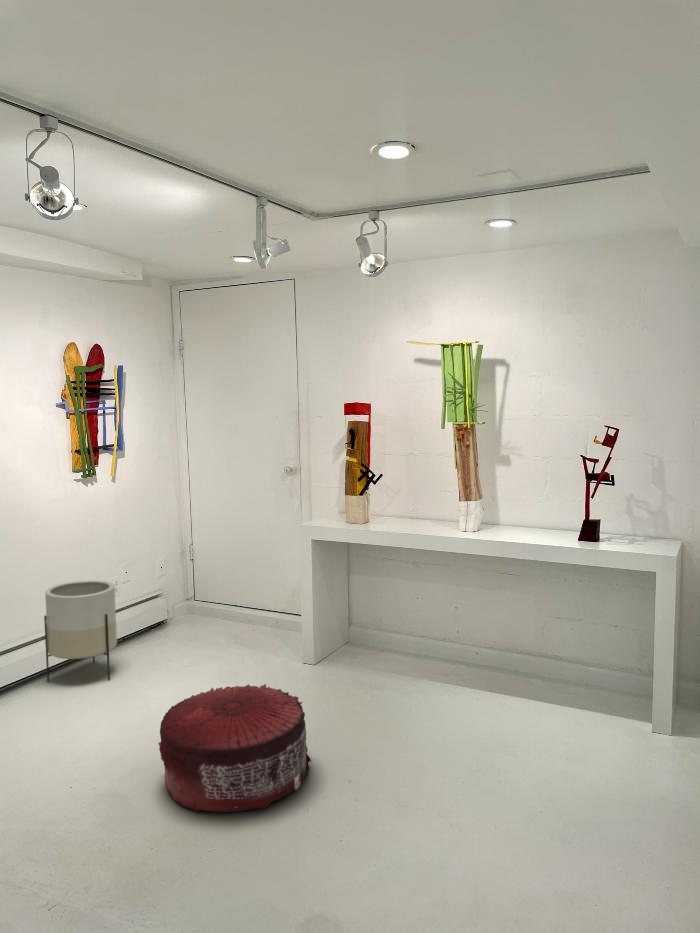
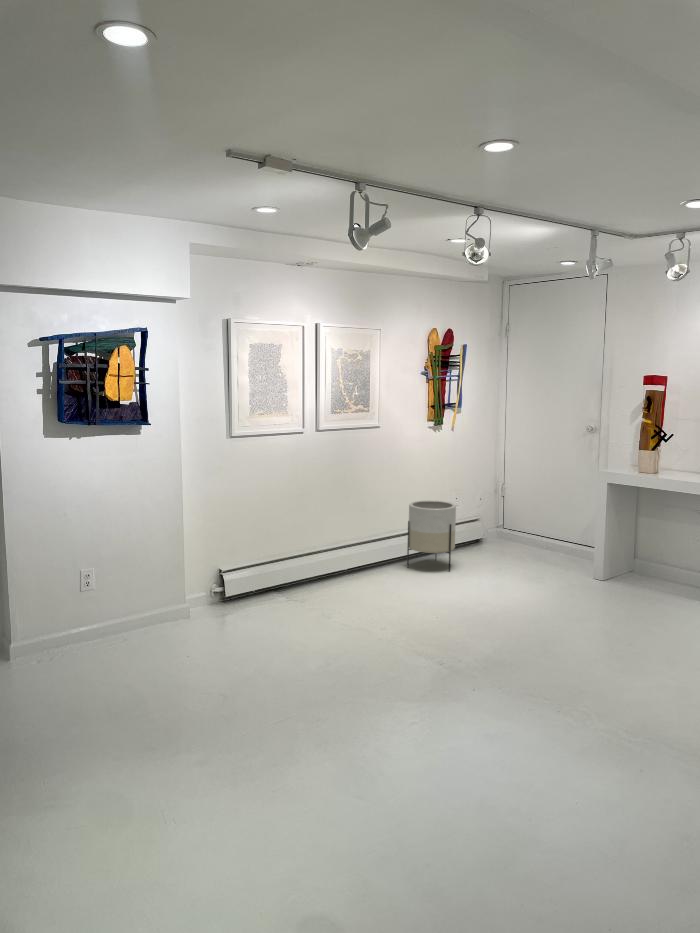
pouf: present [159,684,311,812] -> none [500,574,605,649]

